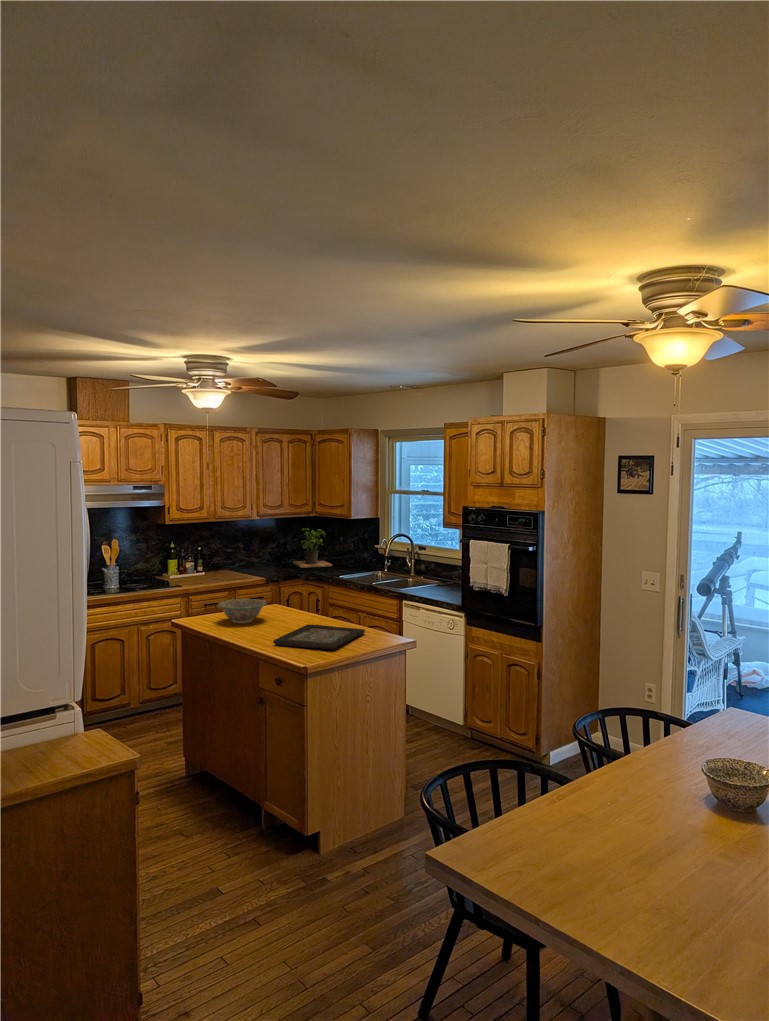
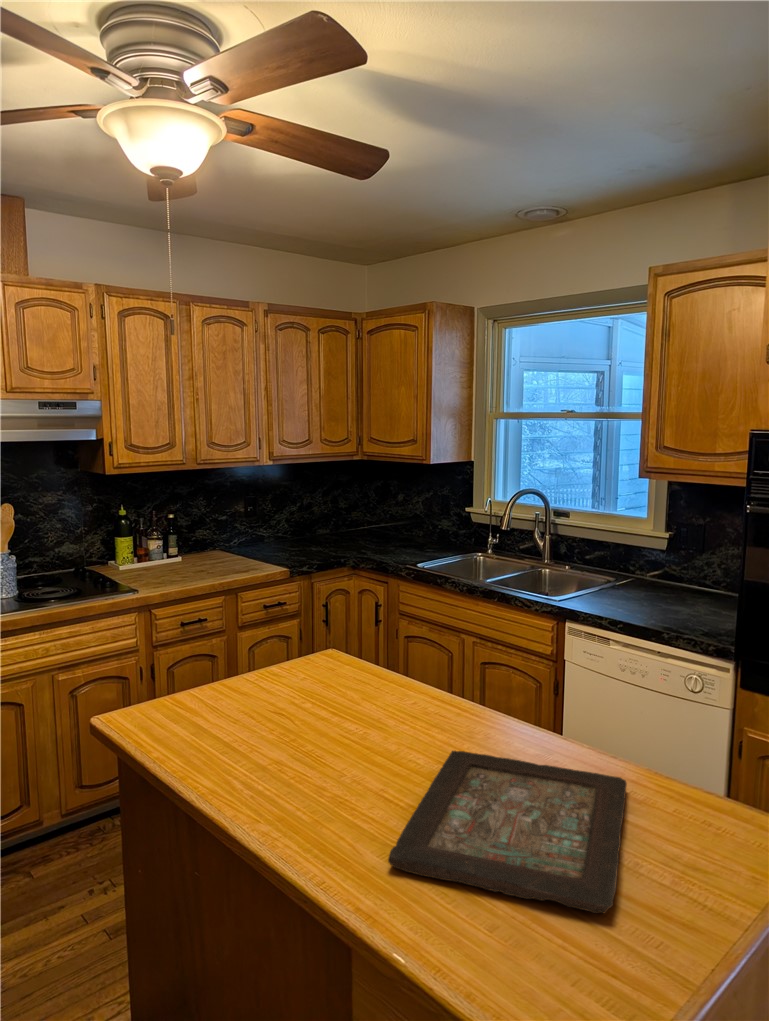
potted plant: present [293,528,332,568] -> none [328,479,395,546]
bowl: present [218,599,266,623] -> none [207,658,329,733]

